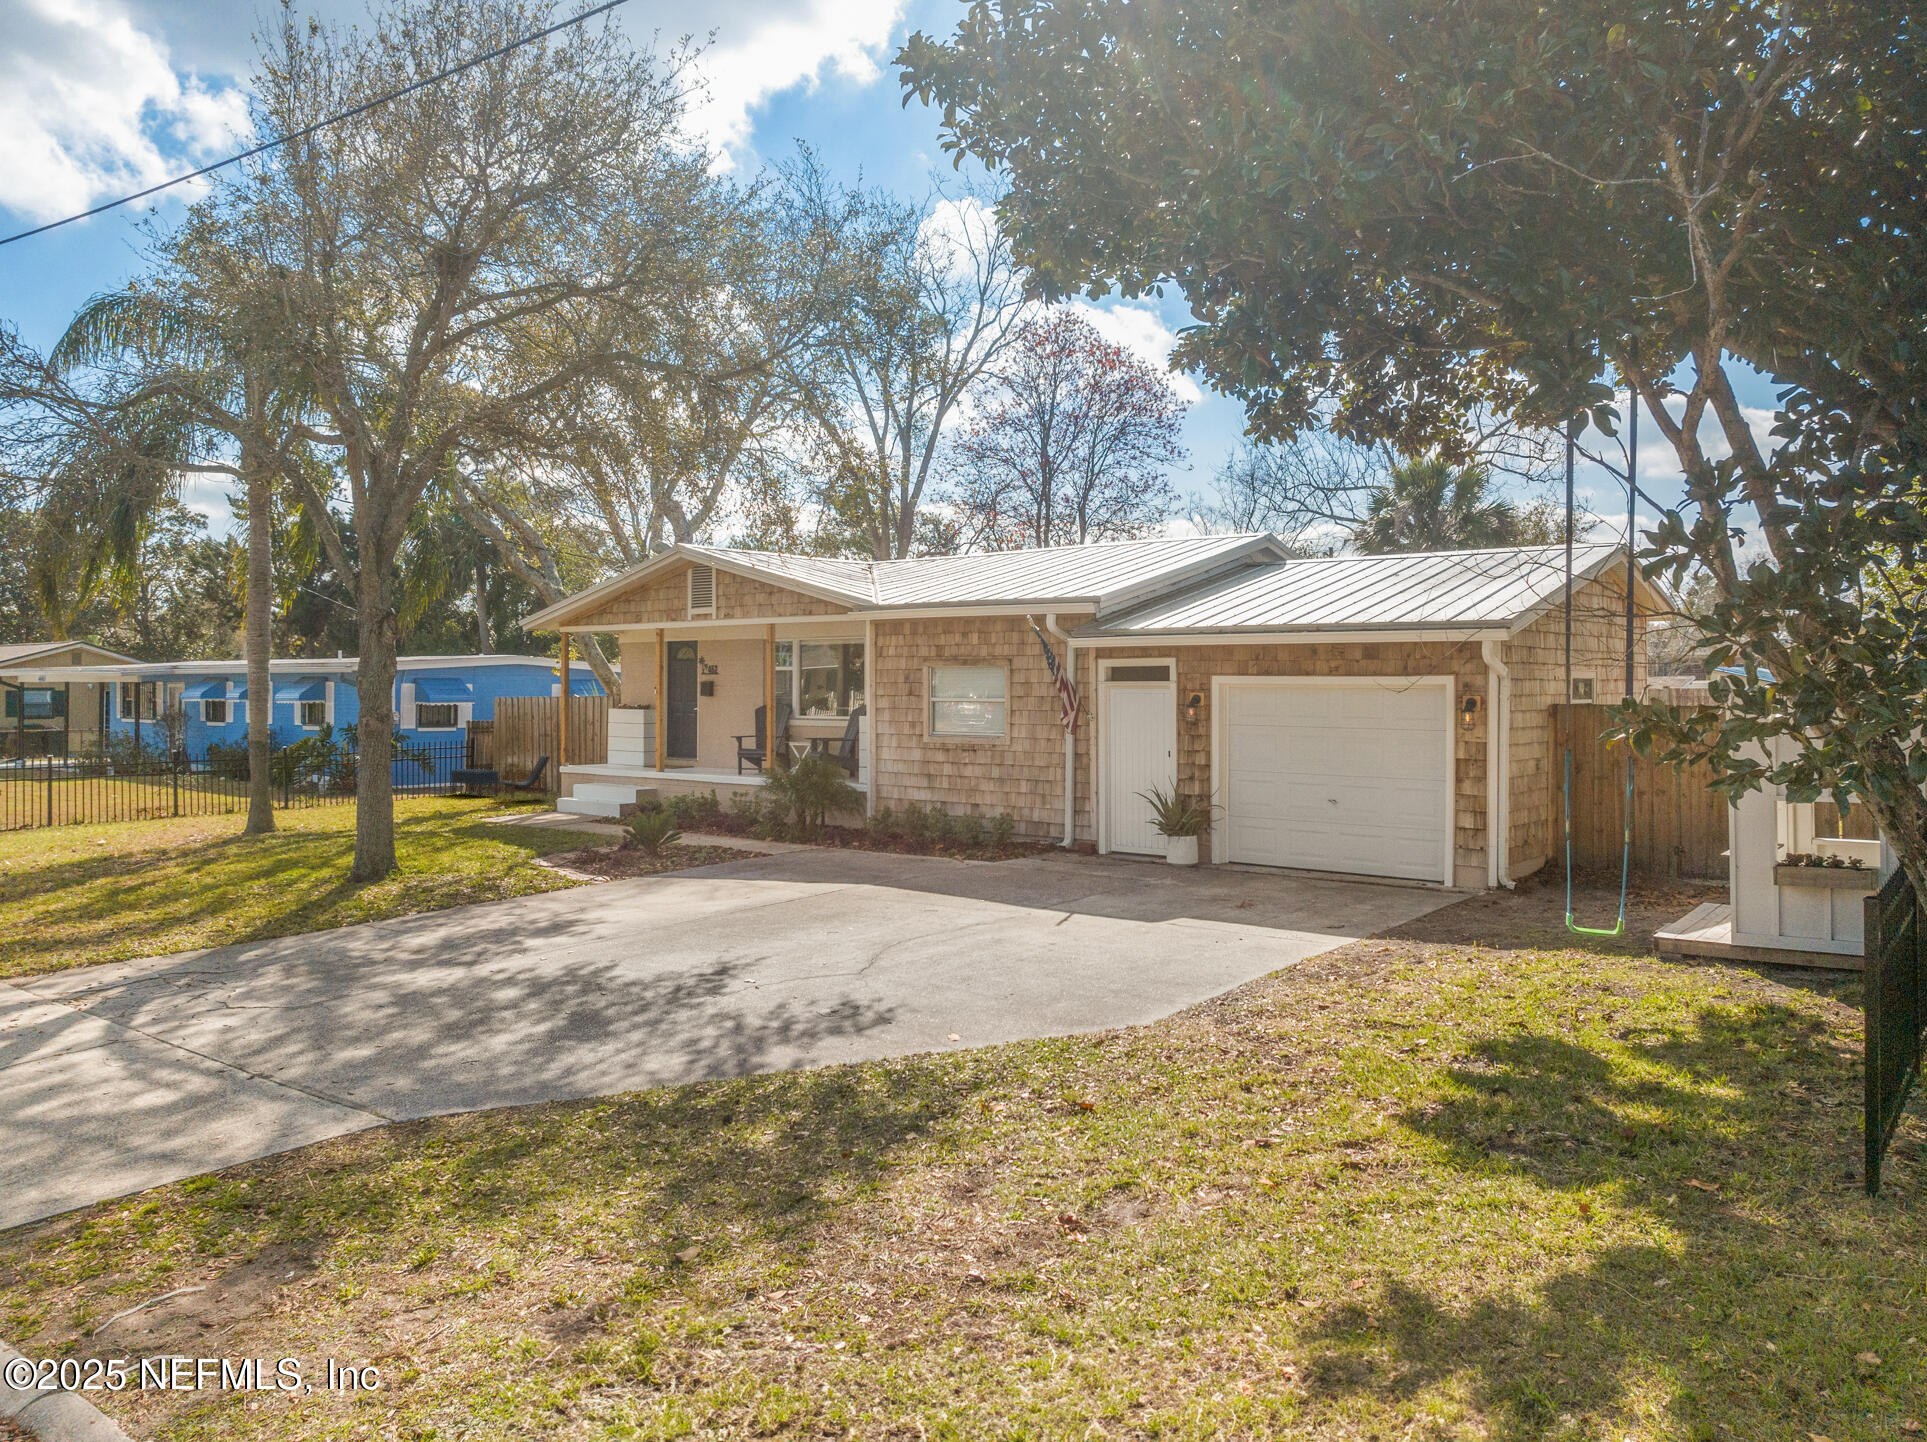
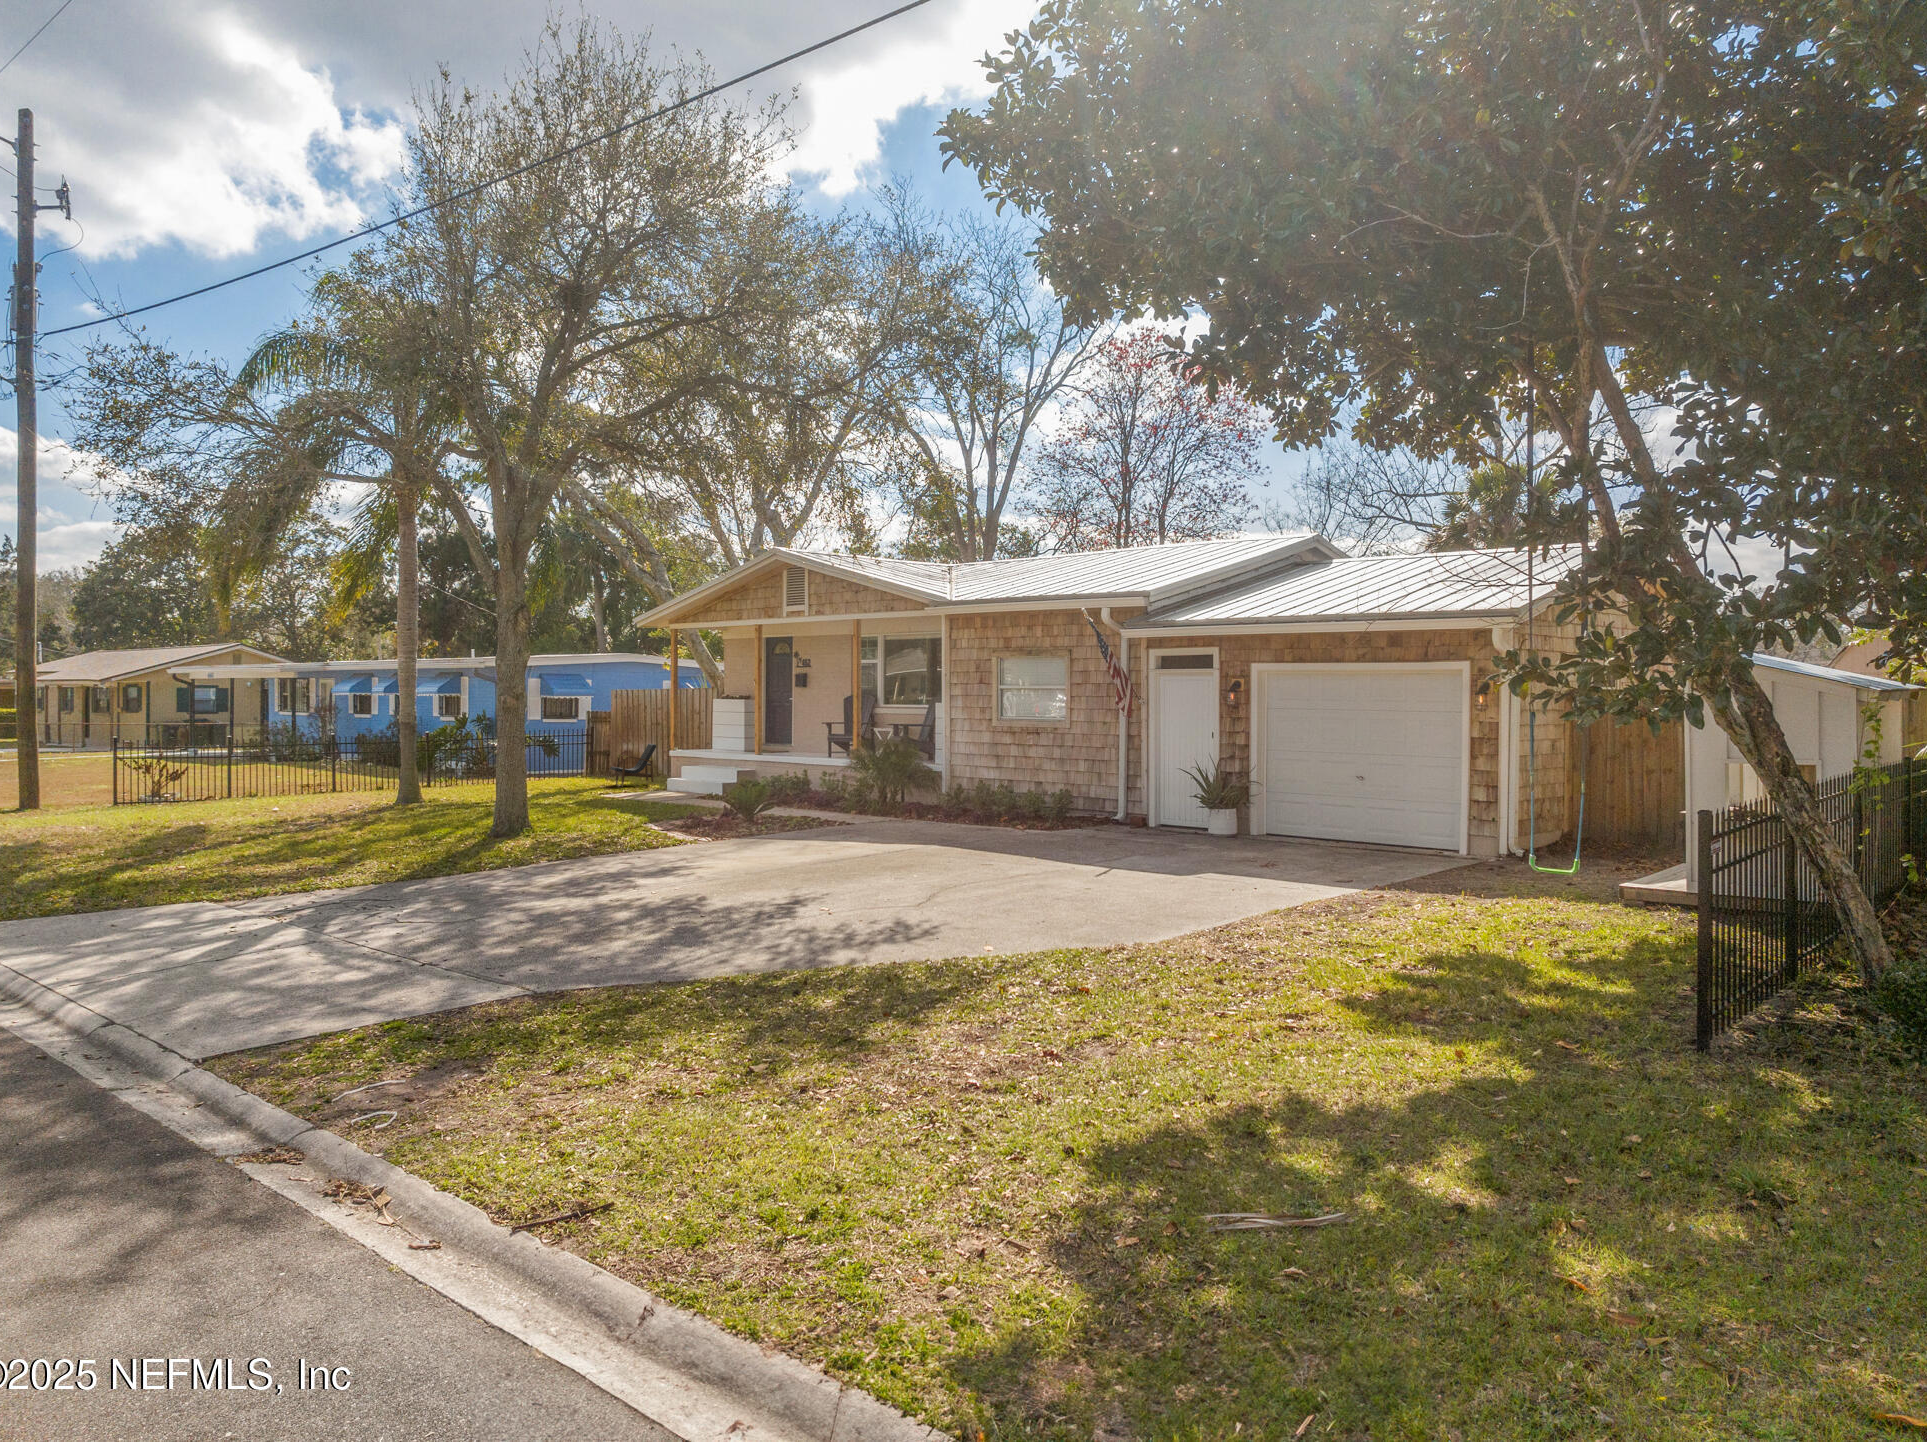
bench: present [451,769,499,797] -> none [568,757,611,782]

